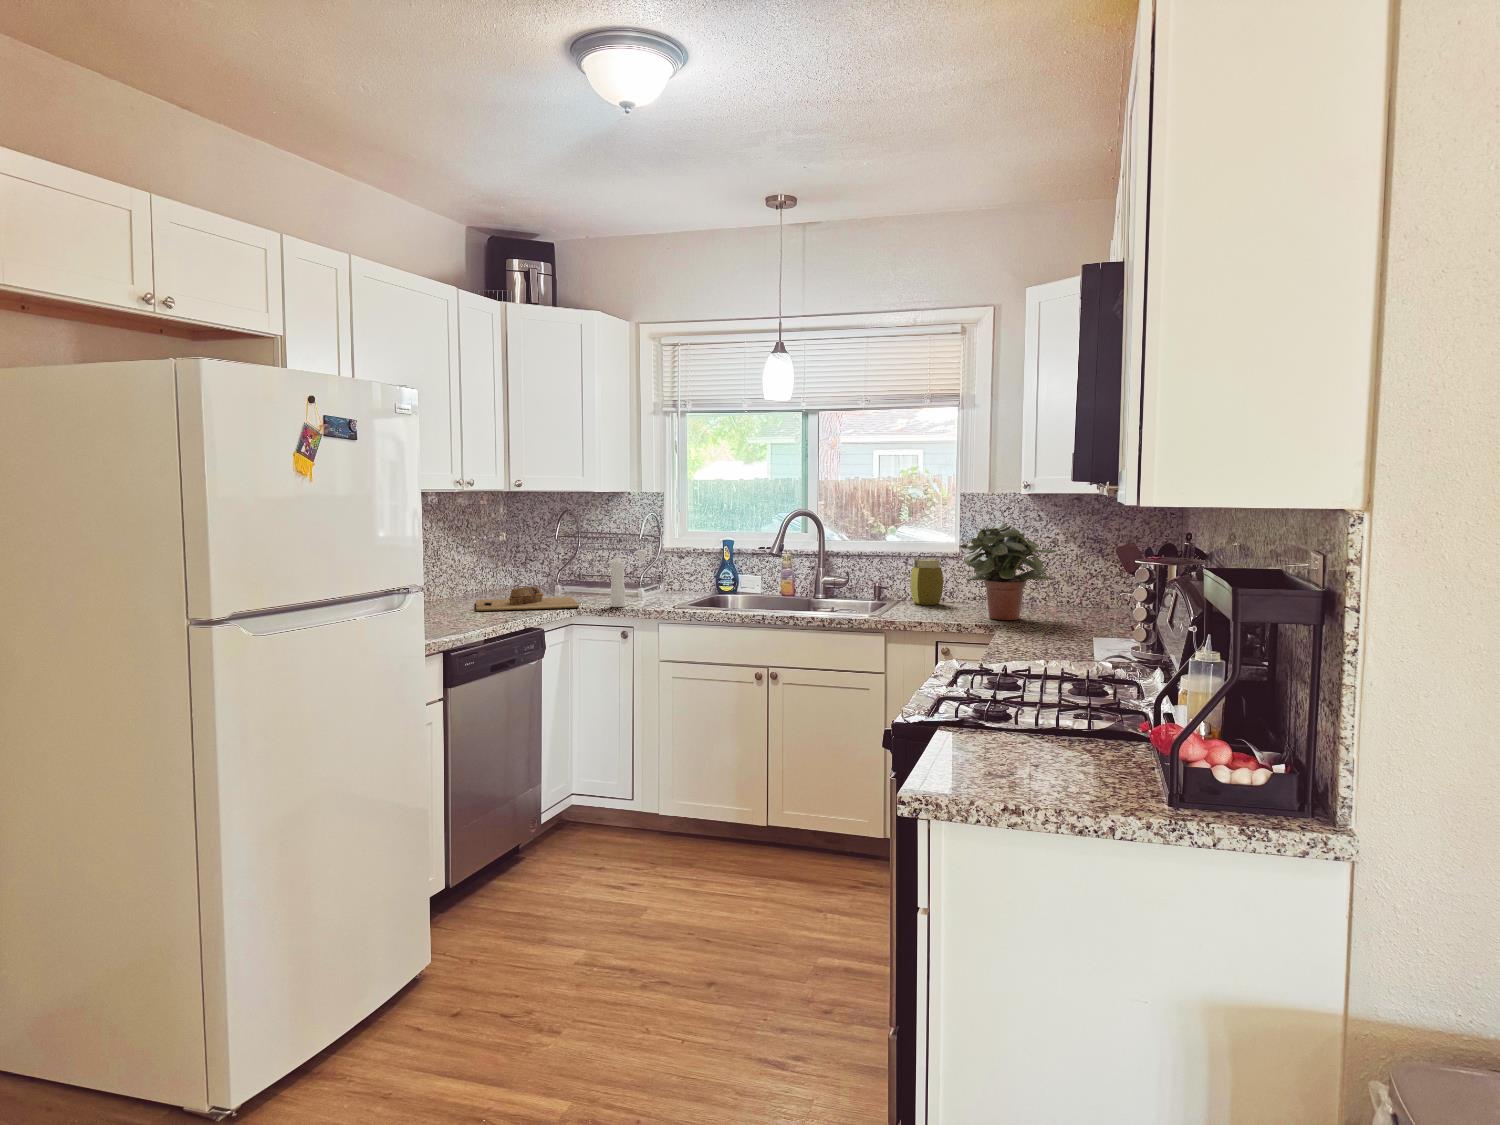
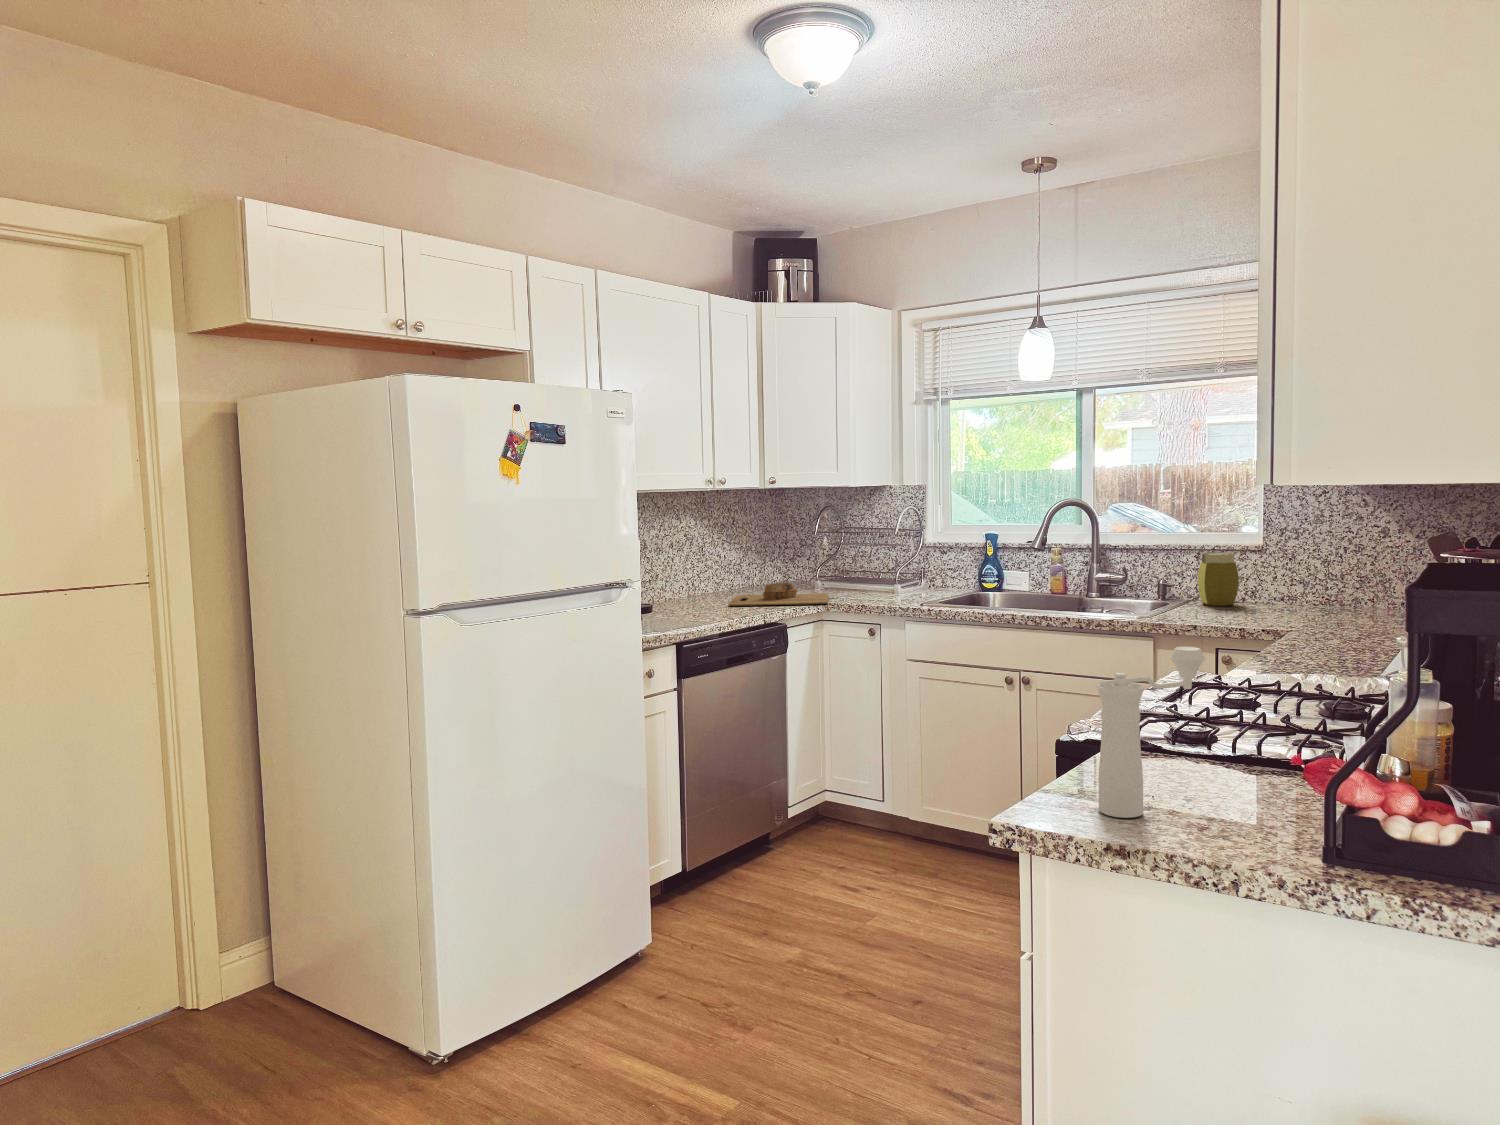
potted plant: present [960,523,1056,620] -> none [1245,509,1372,625]
pepper mill: present [610,550,647,607] -> present [1097,647,1205,818]

